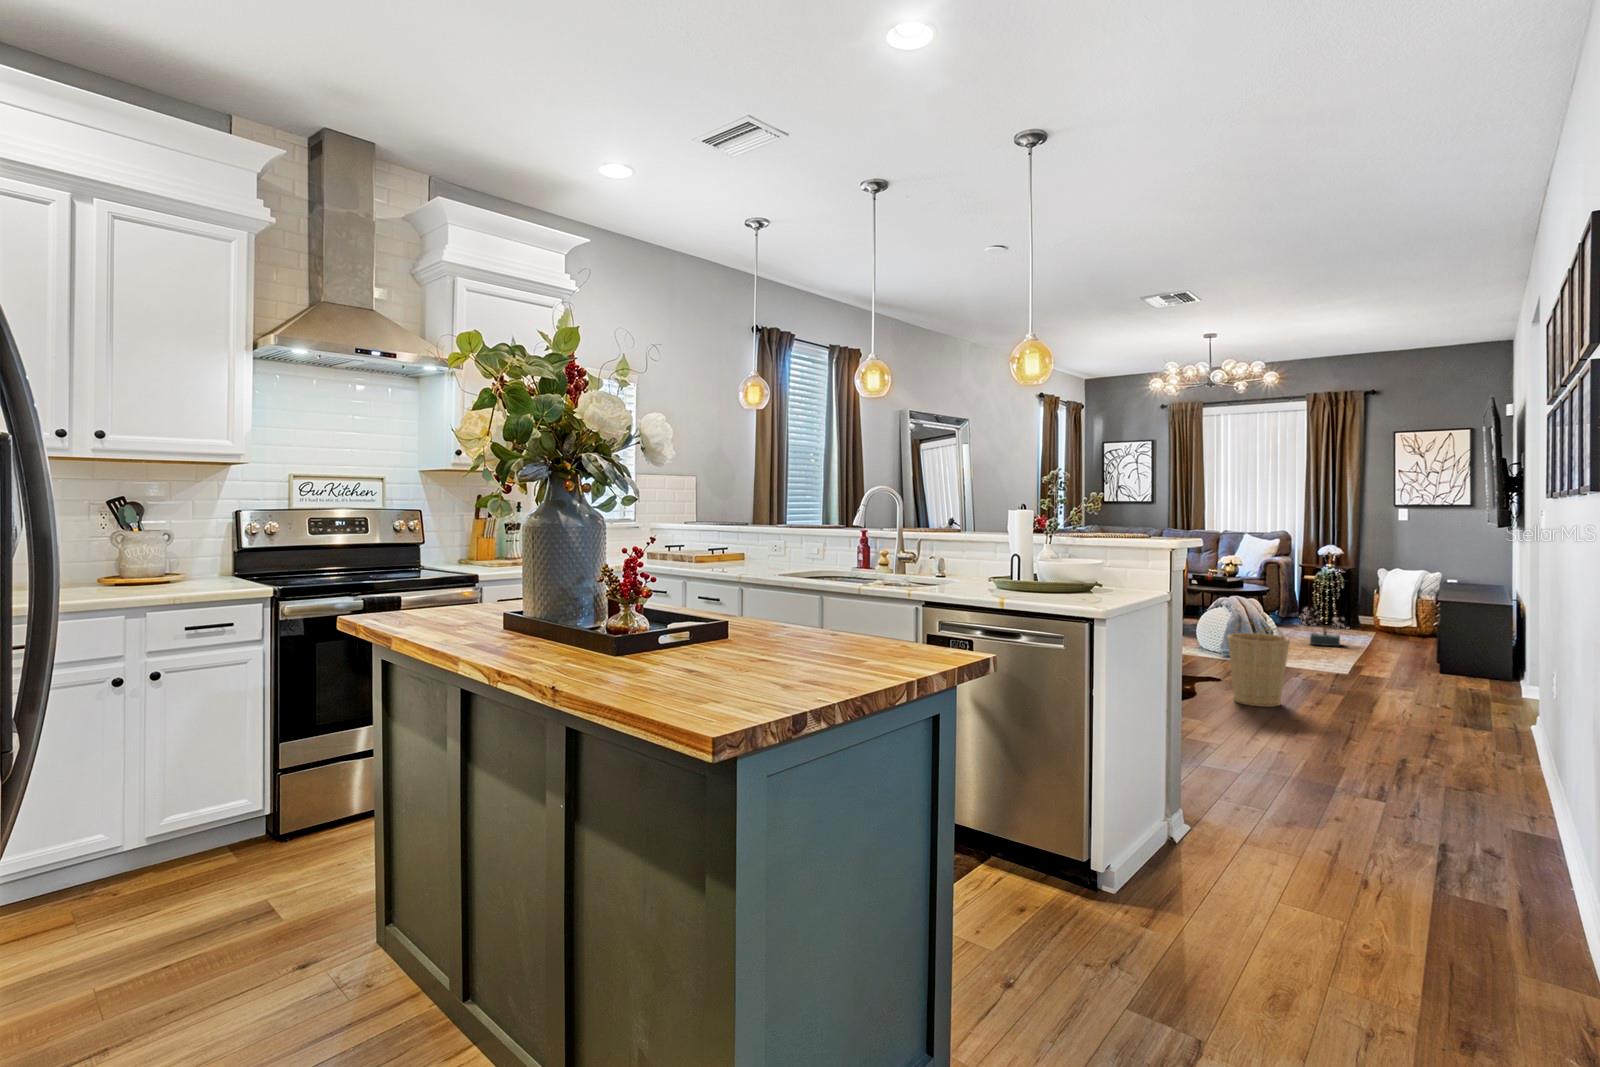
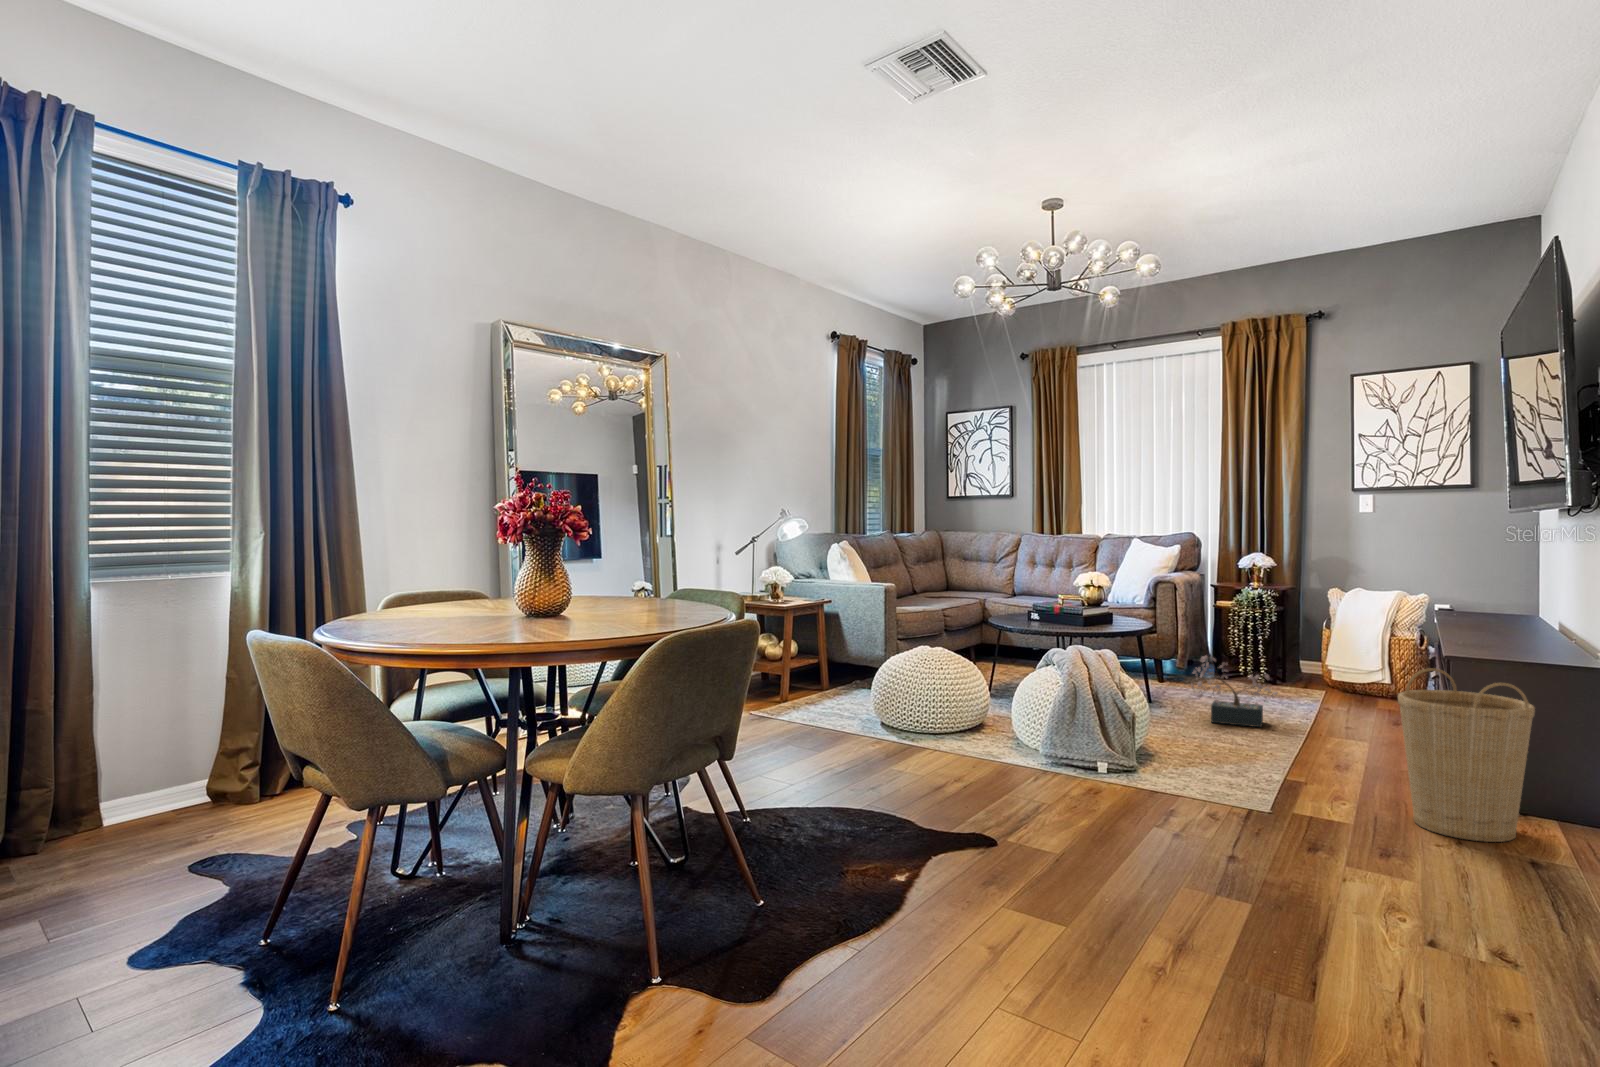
basket: present [1227,623,1290,707] -> present [1398,668,1535,842]

